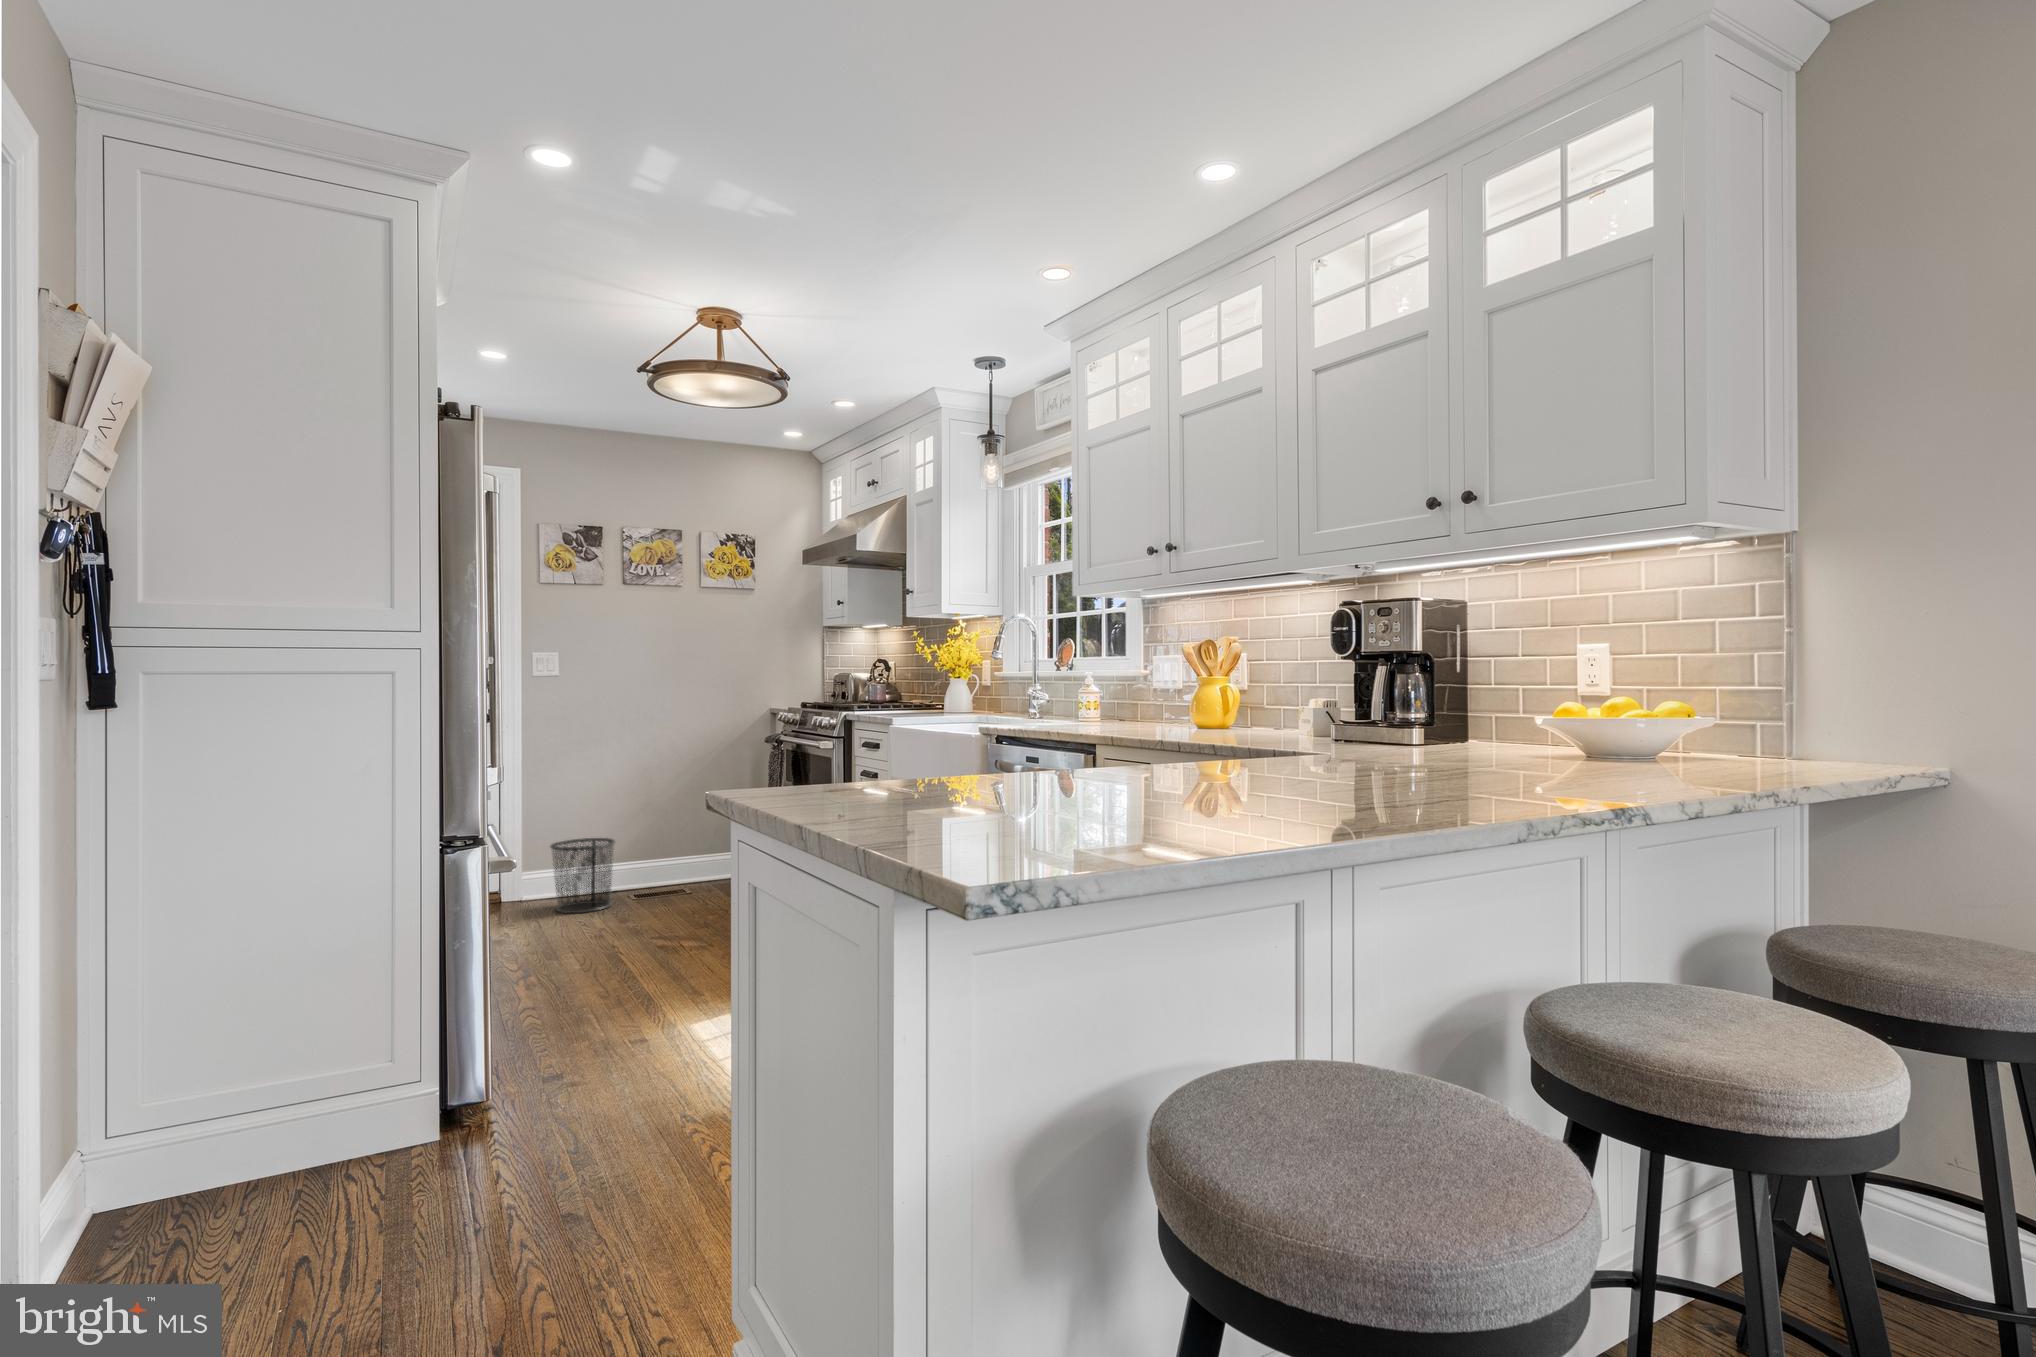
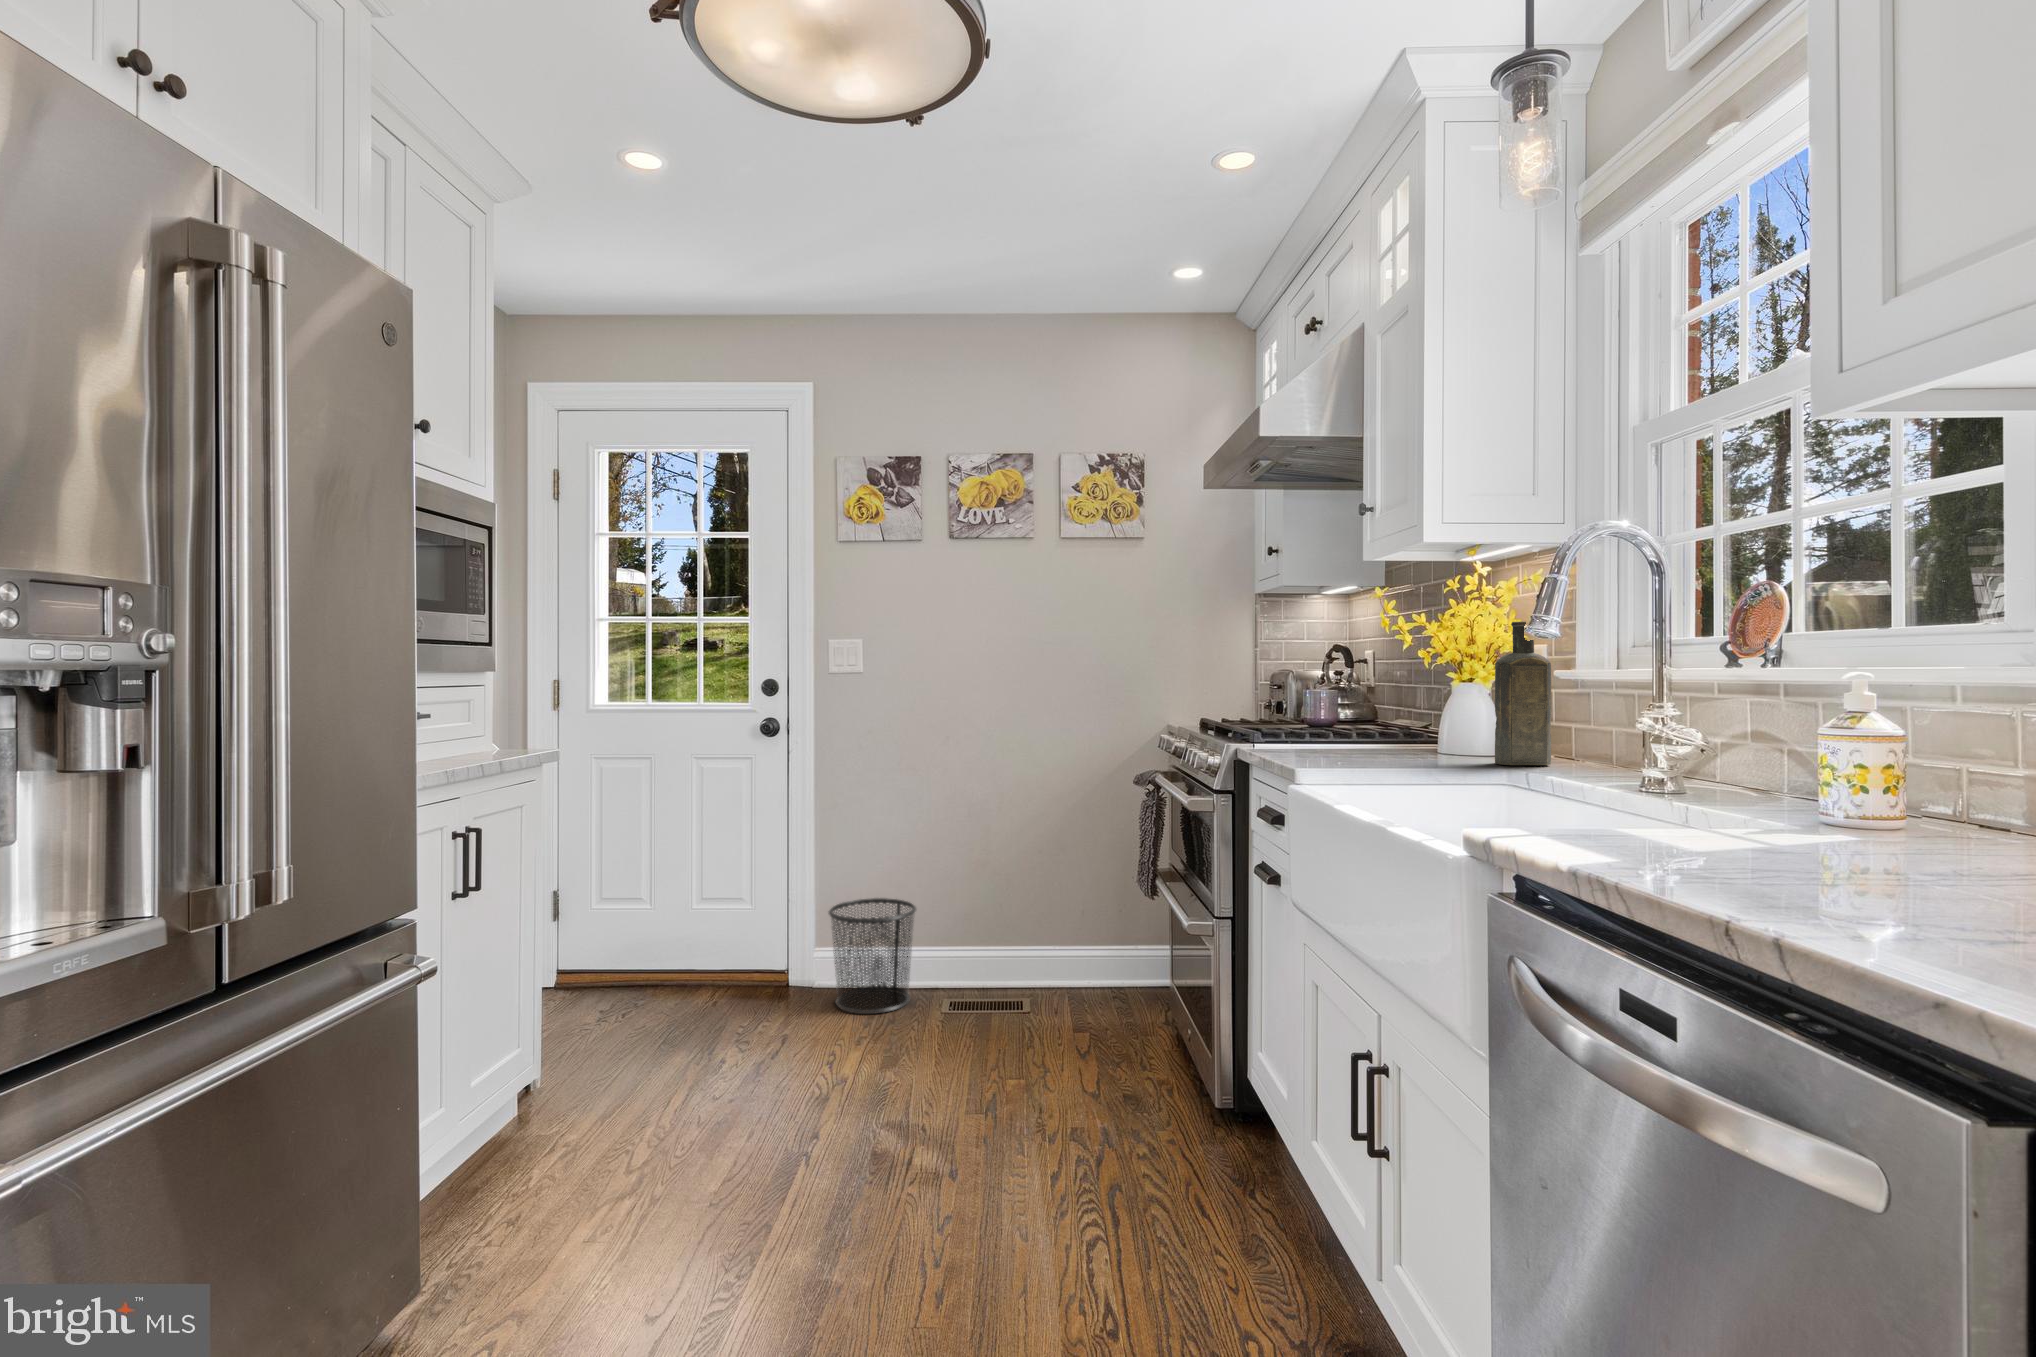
bottle: none [968,651,995,714] -> present [1495,621,1551,765]

